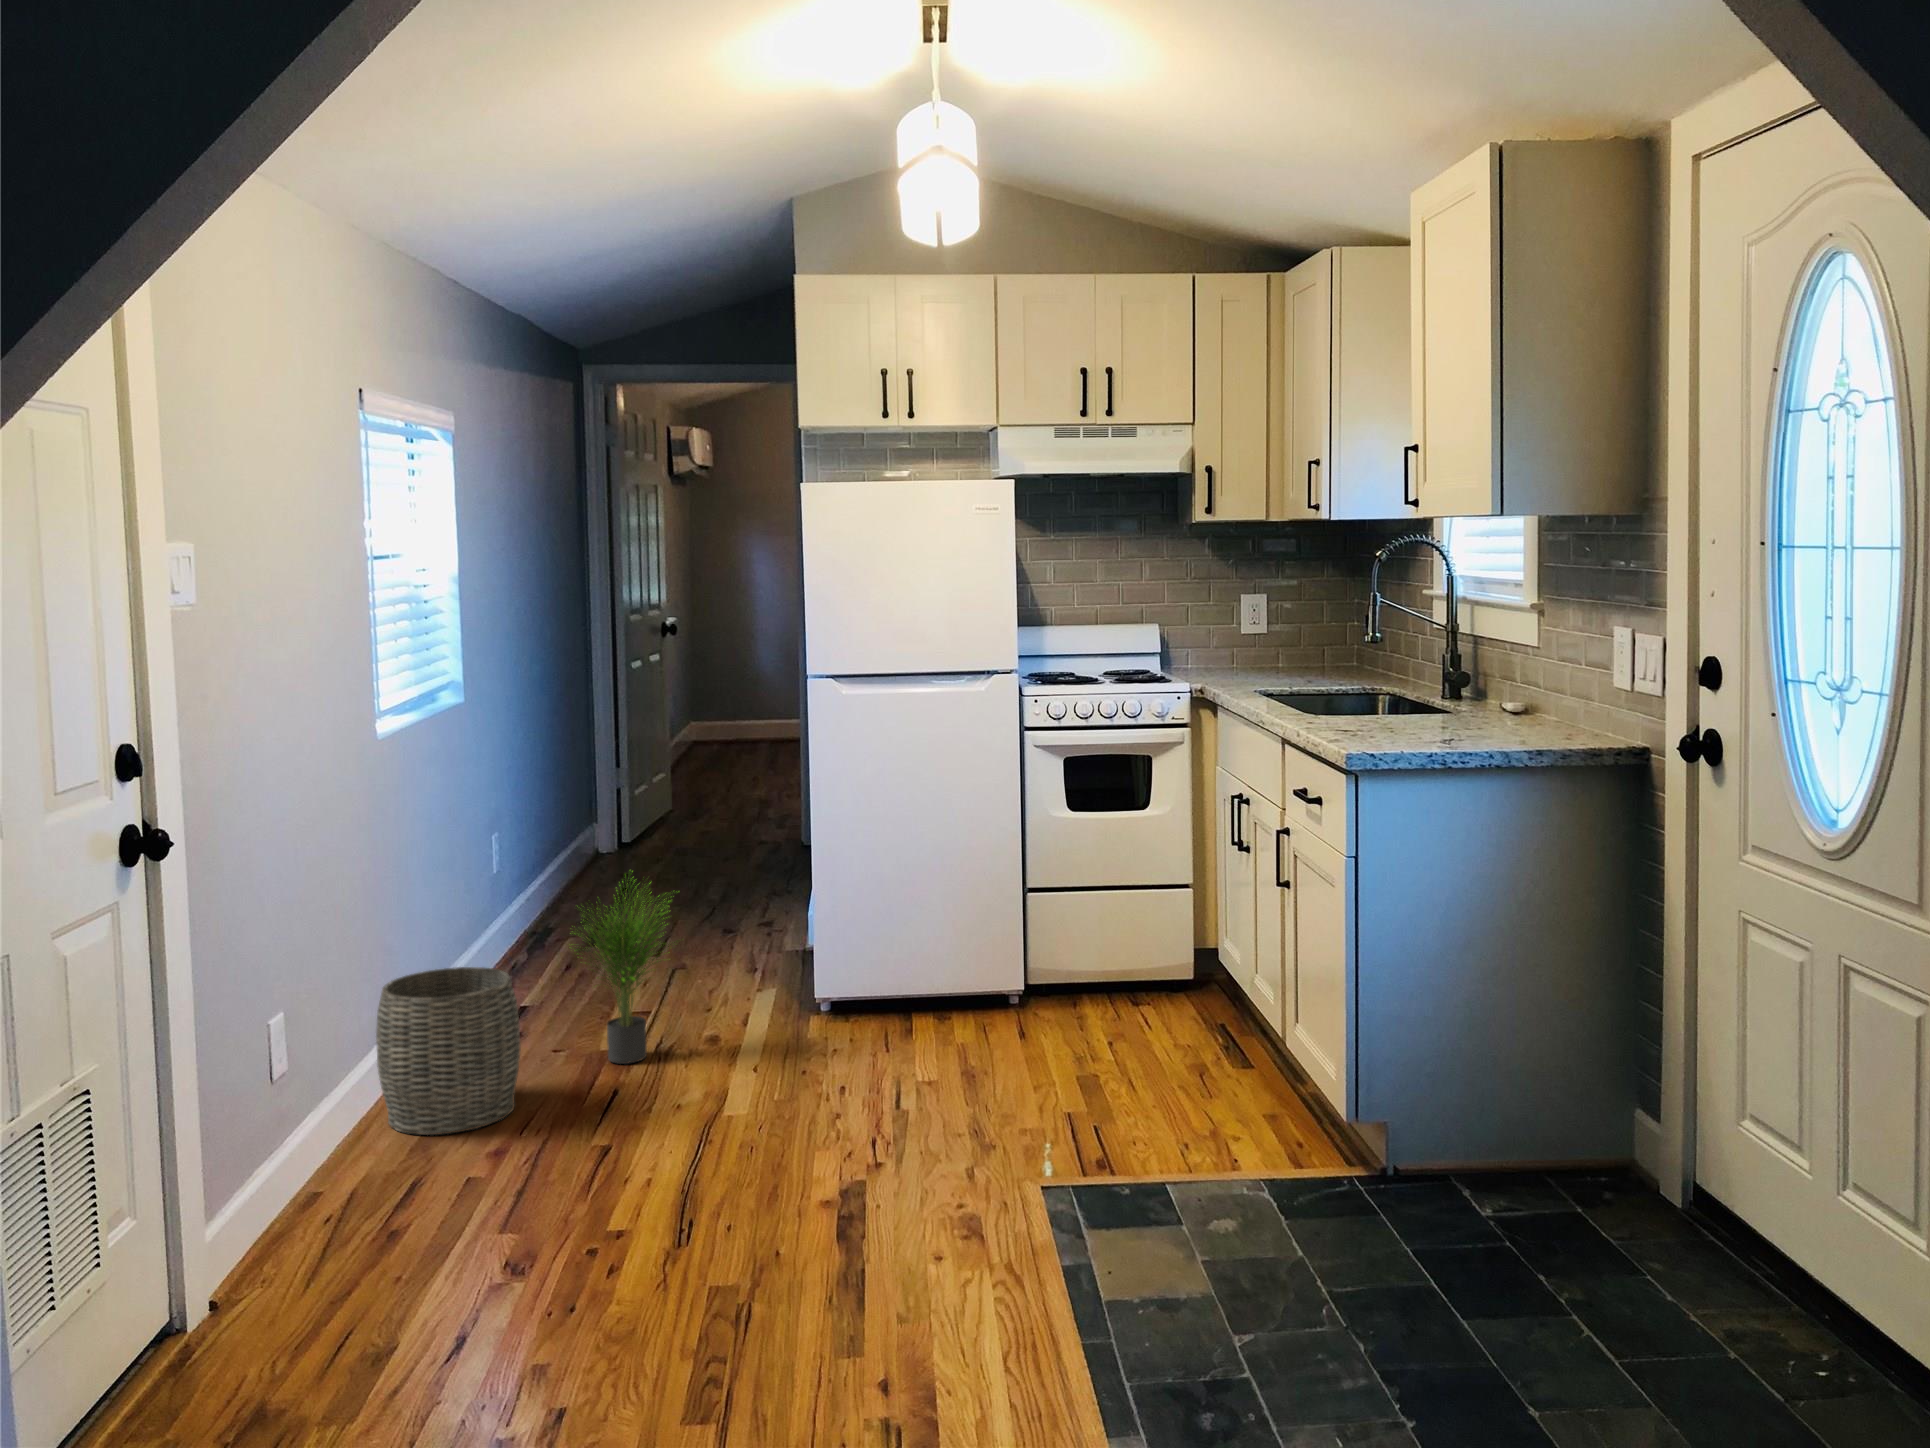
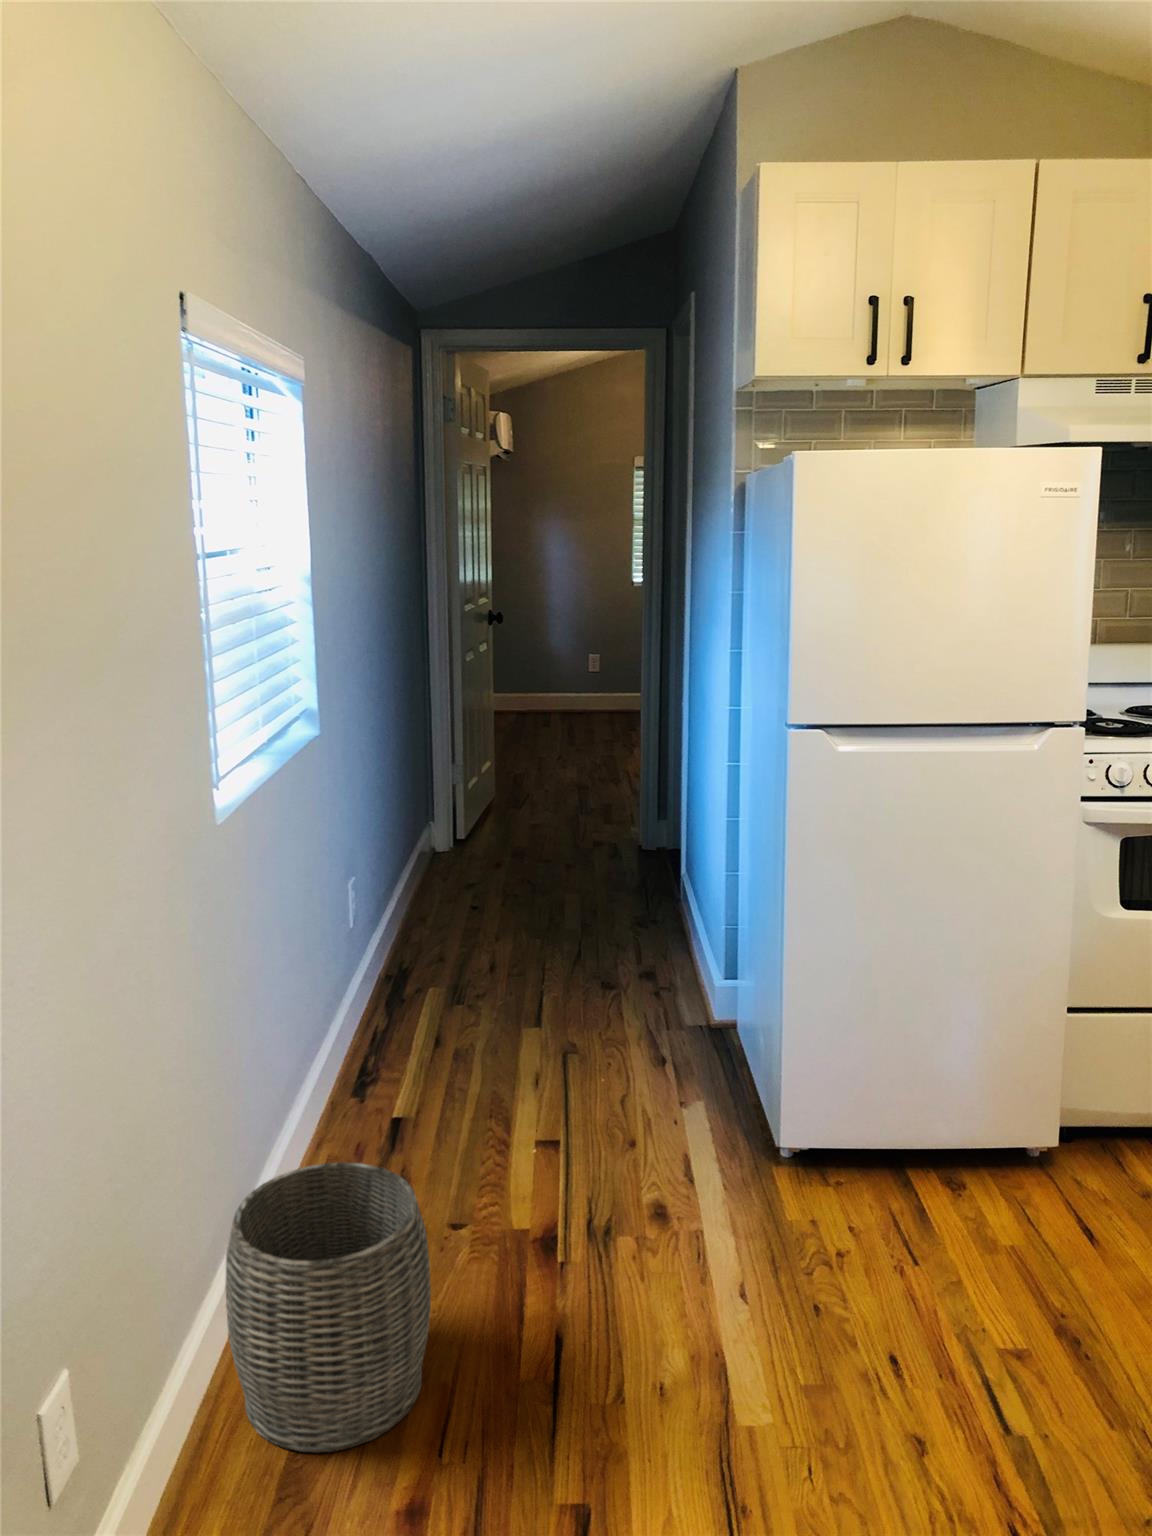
potted plant: present [573,871,675,1064] -> none [471,996,634,1266]

